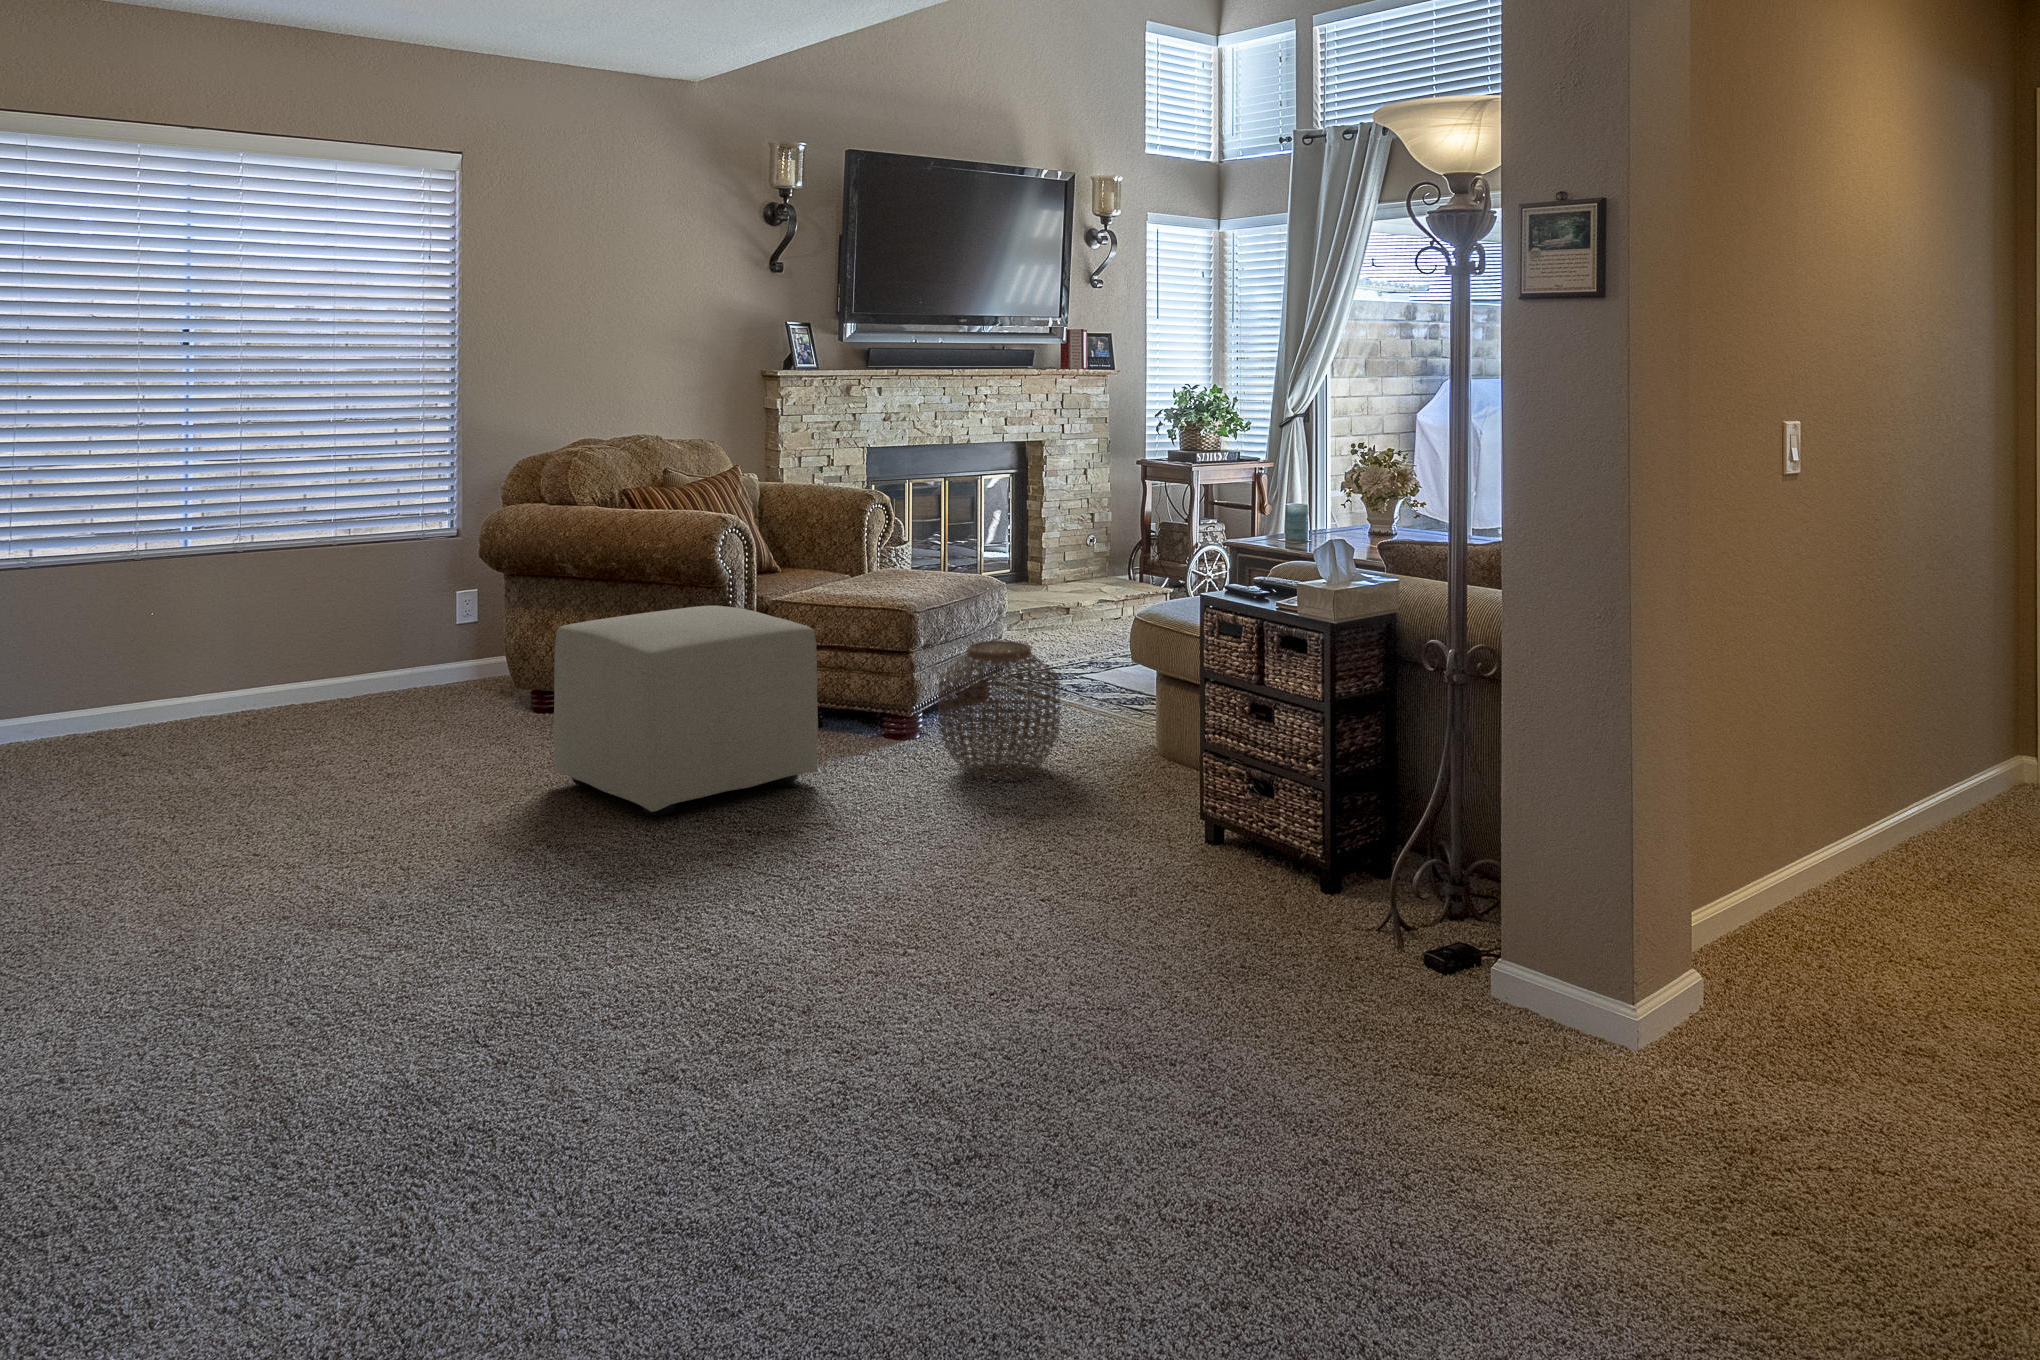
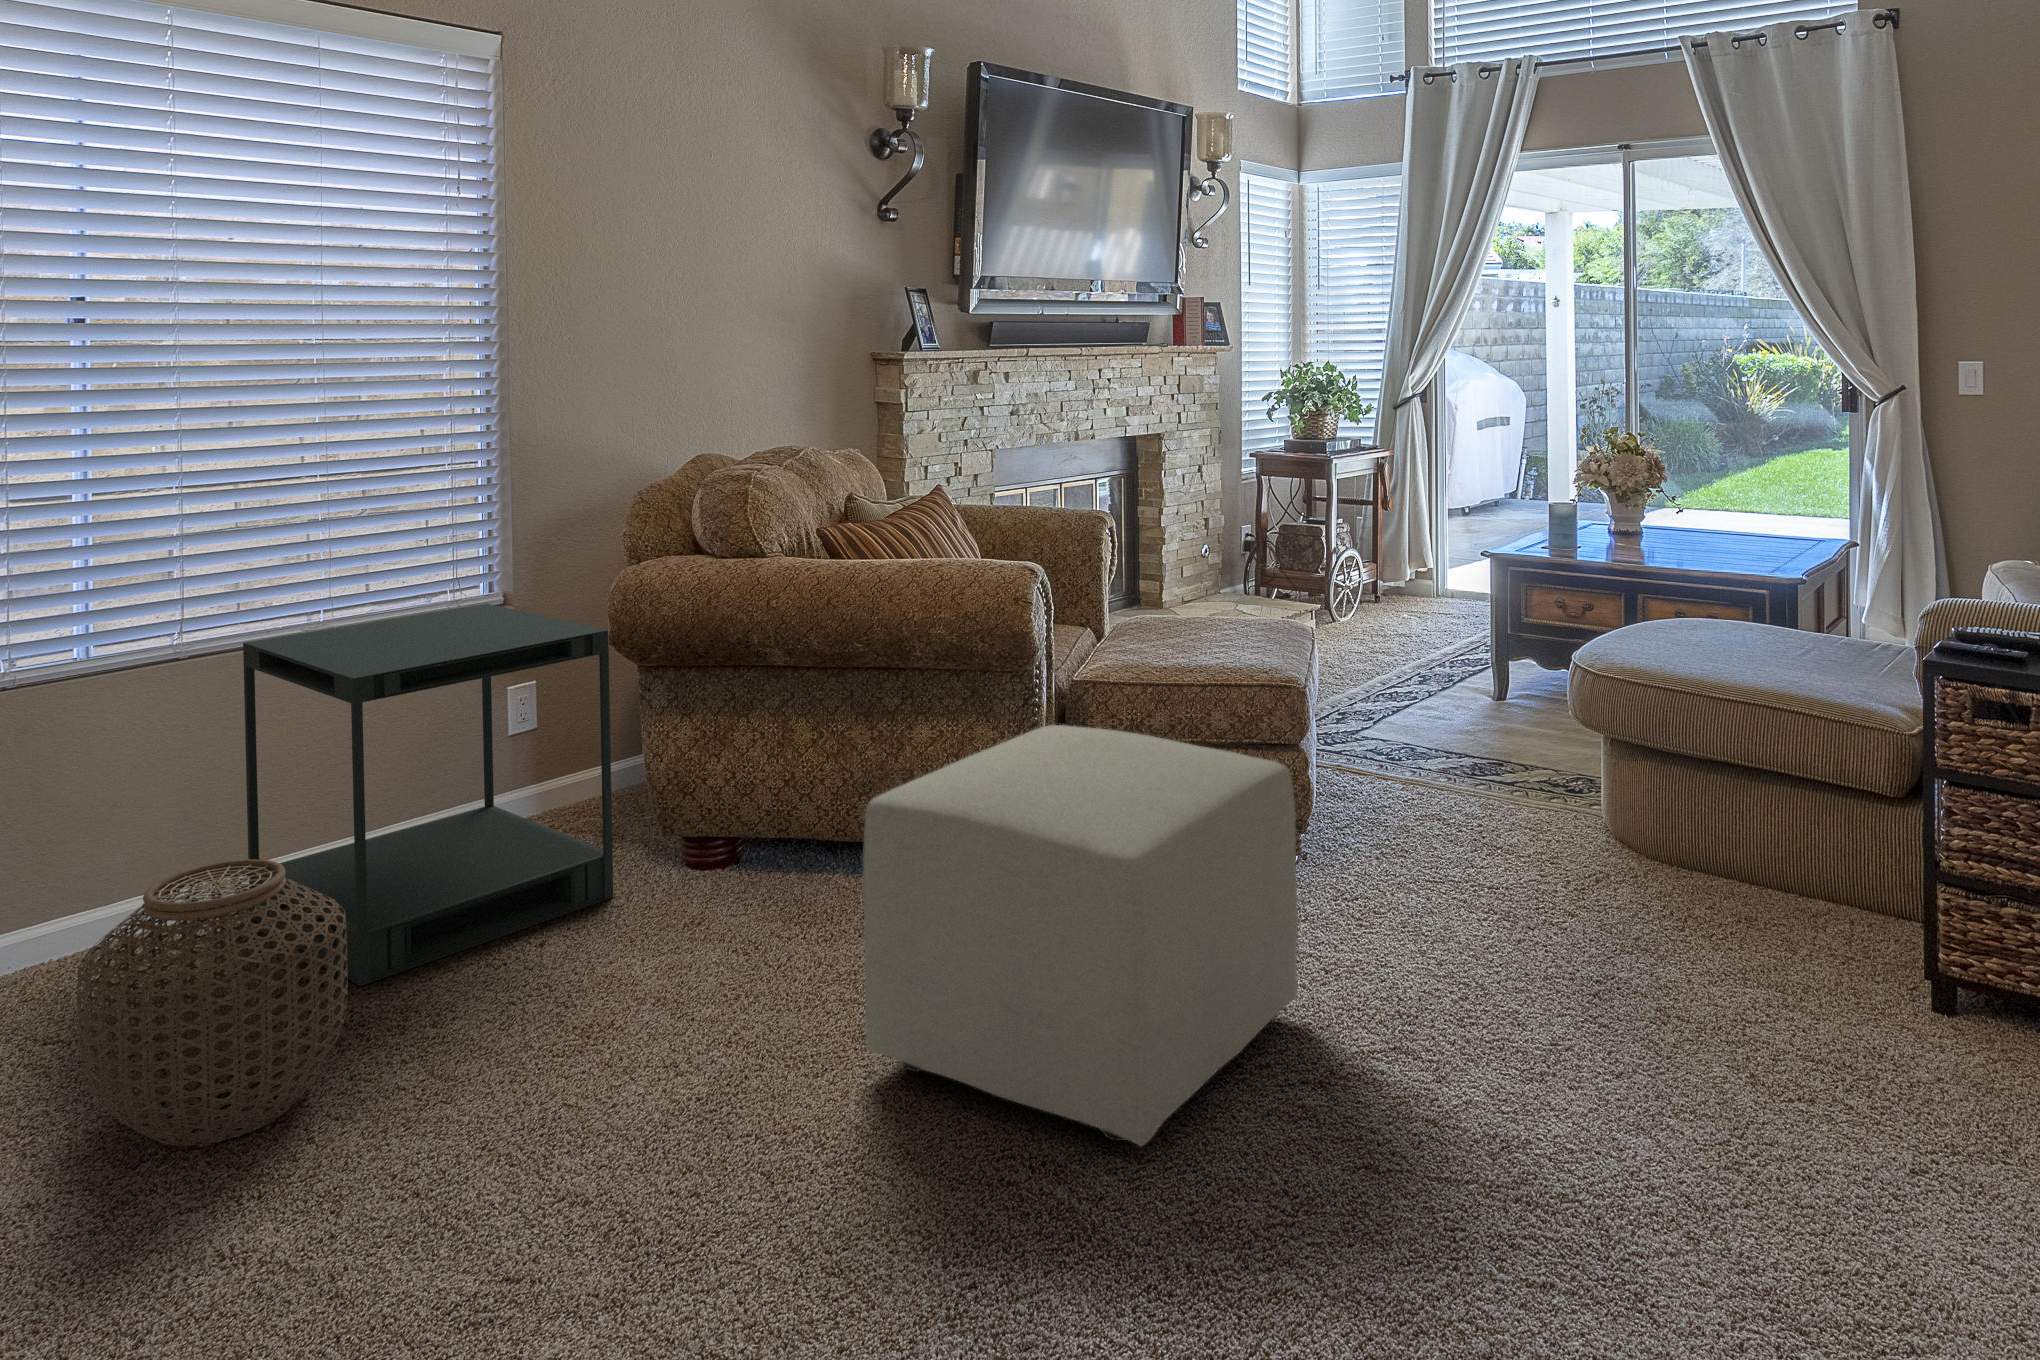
side table: none [290,527,493,735] -> present [243,603,613,986]
woven basket: present [938,640,1060,781] -> present [77,859,348,1146]

